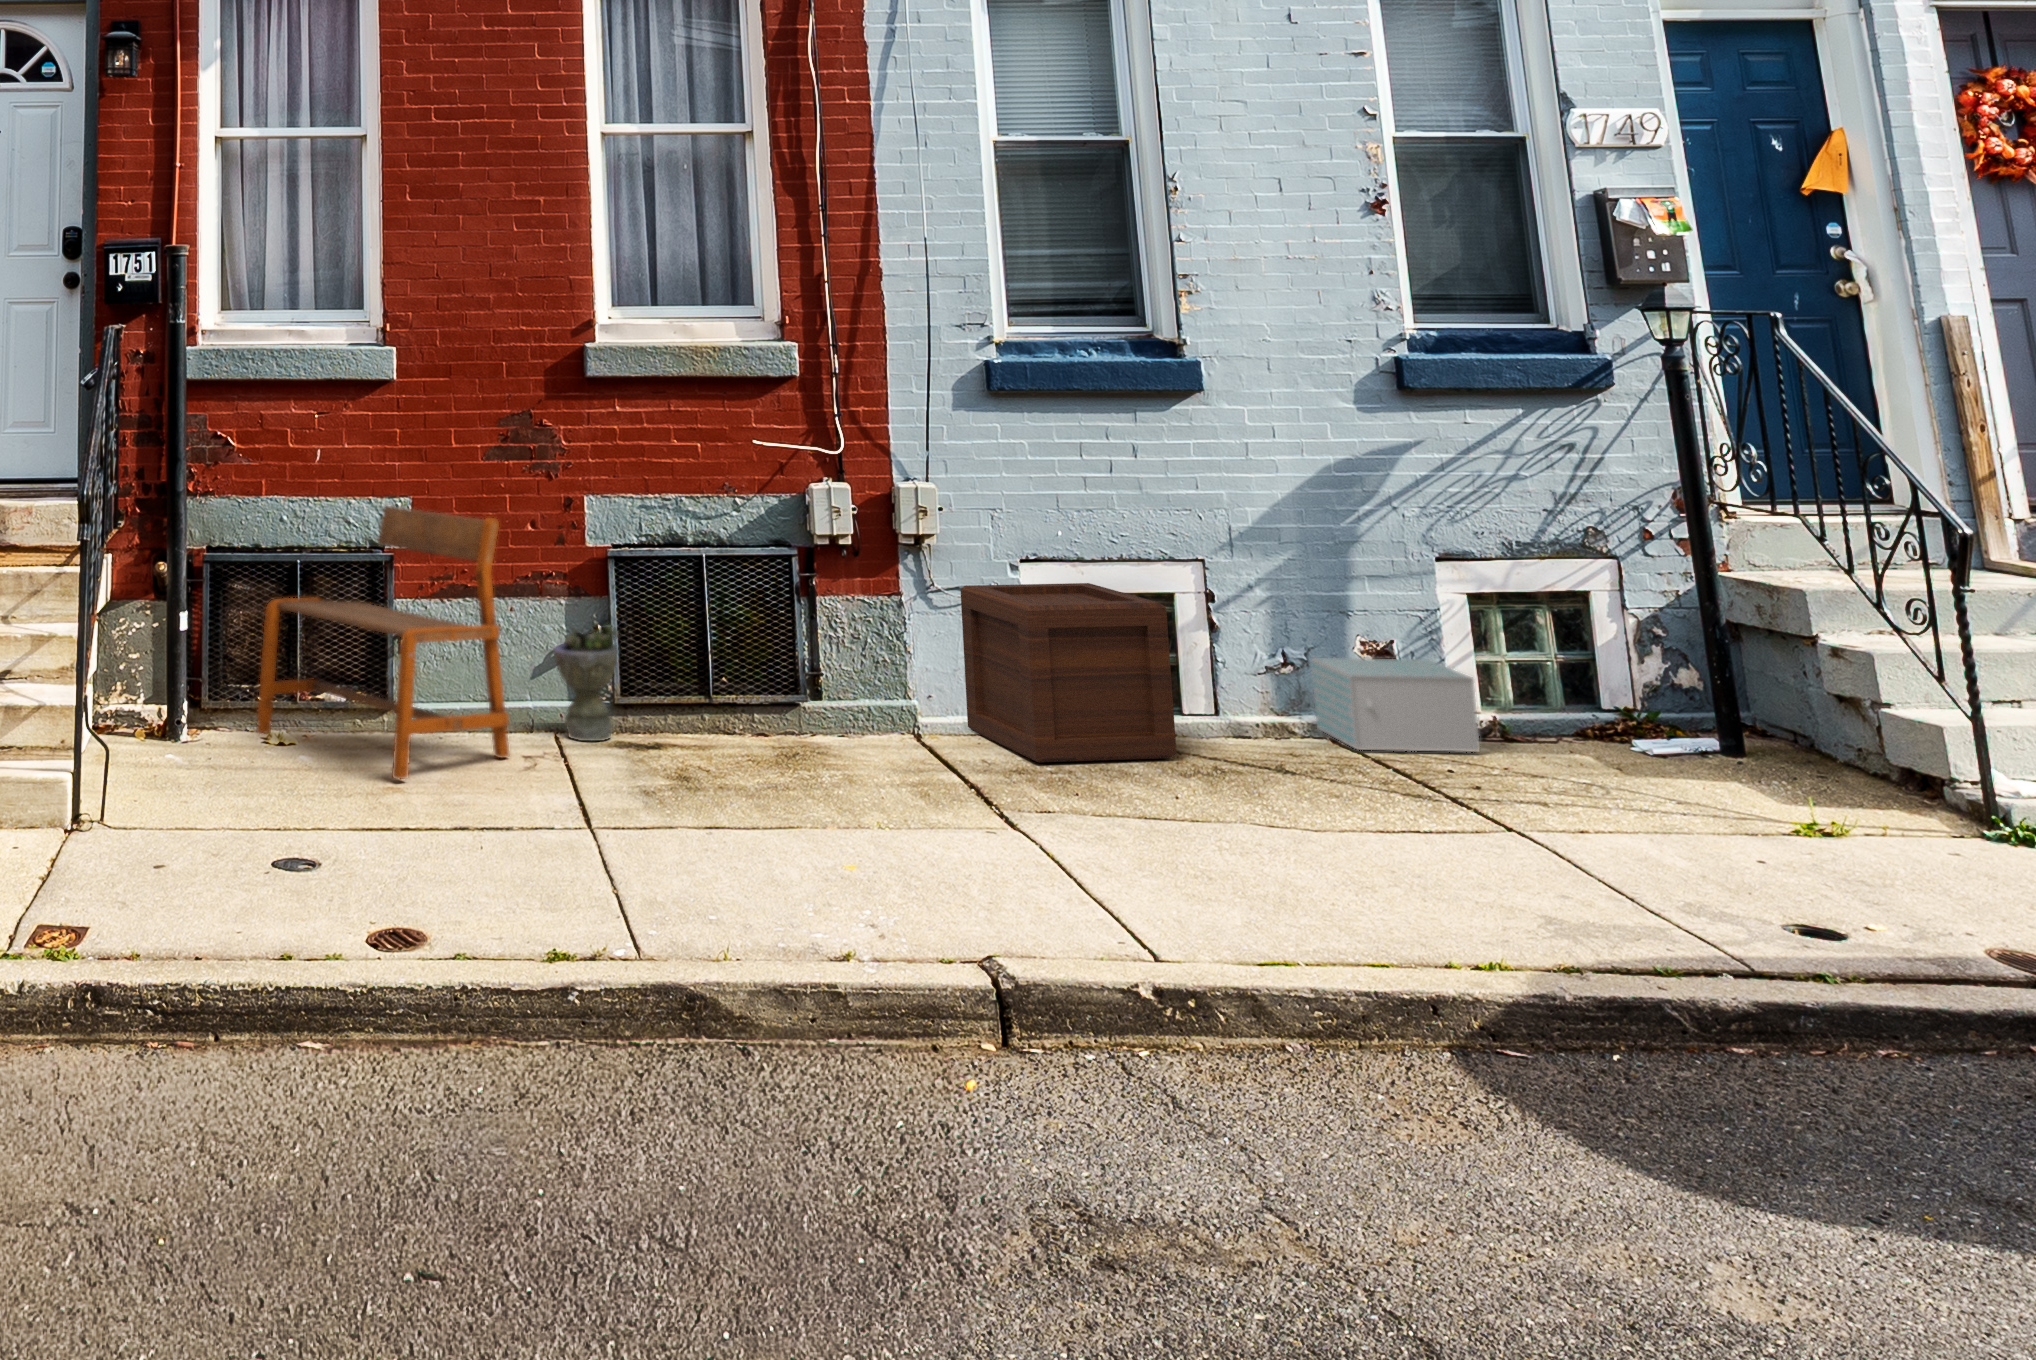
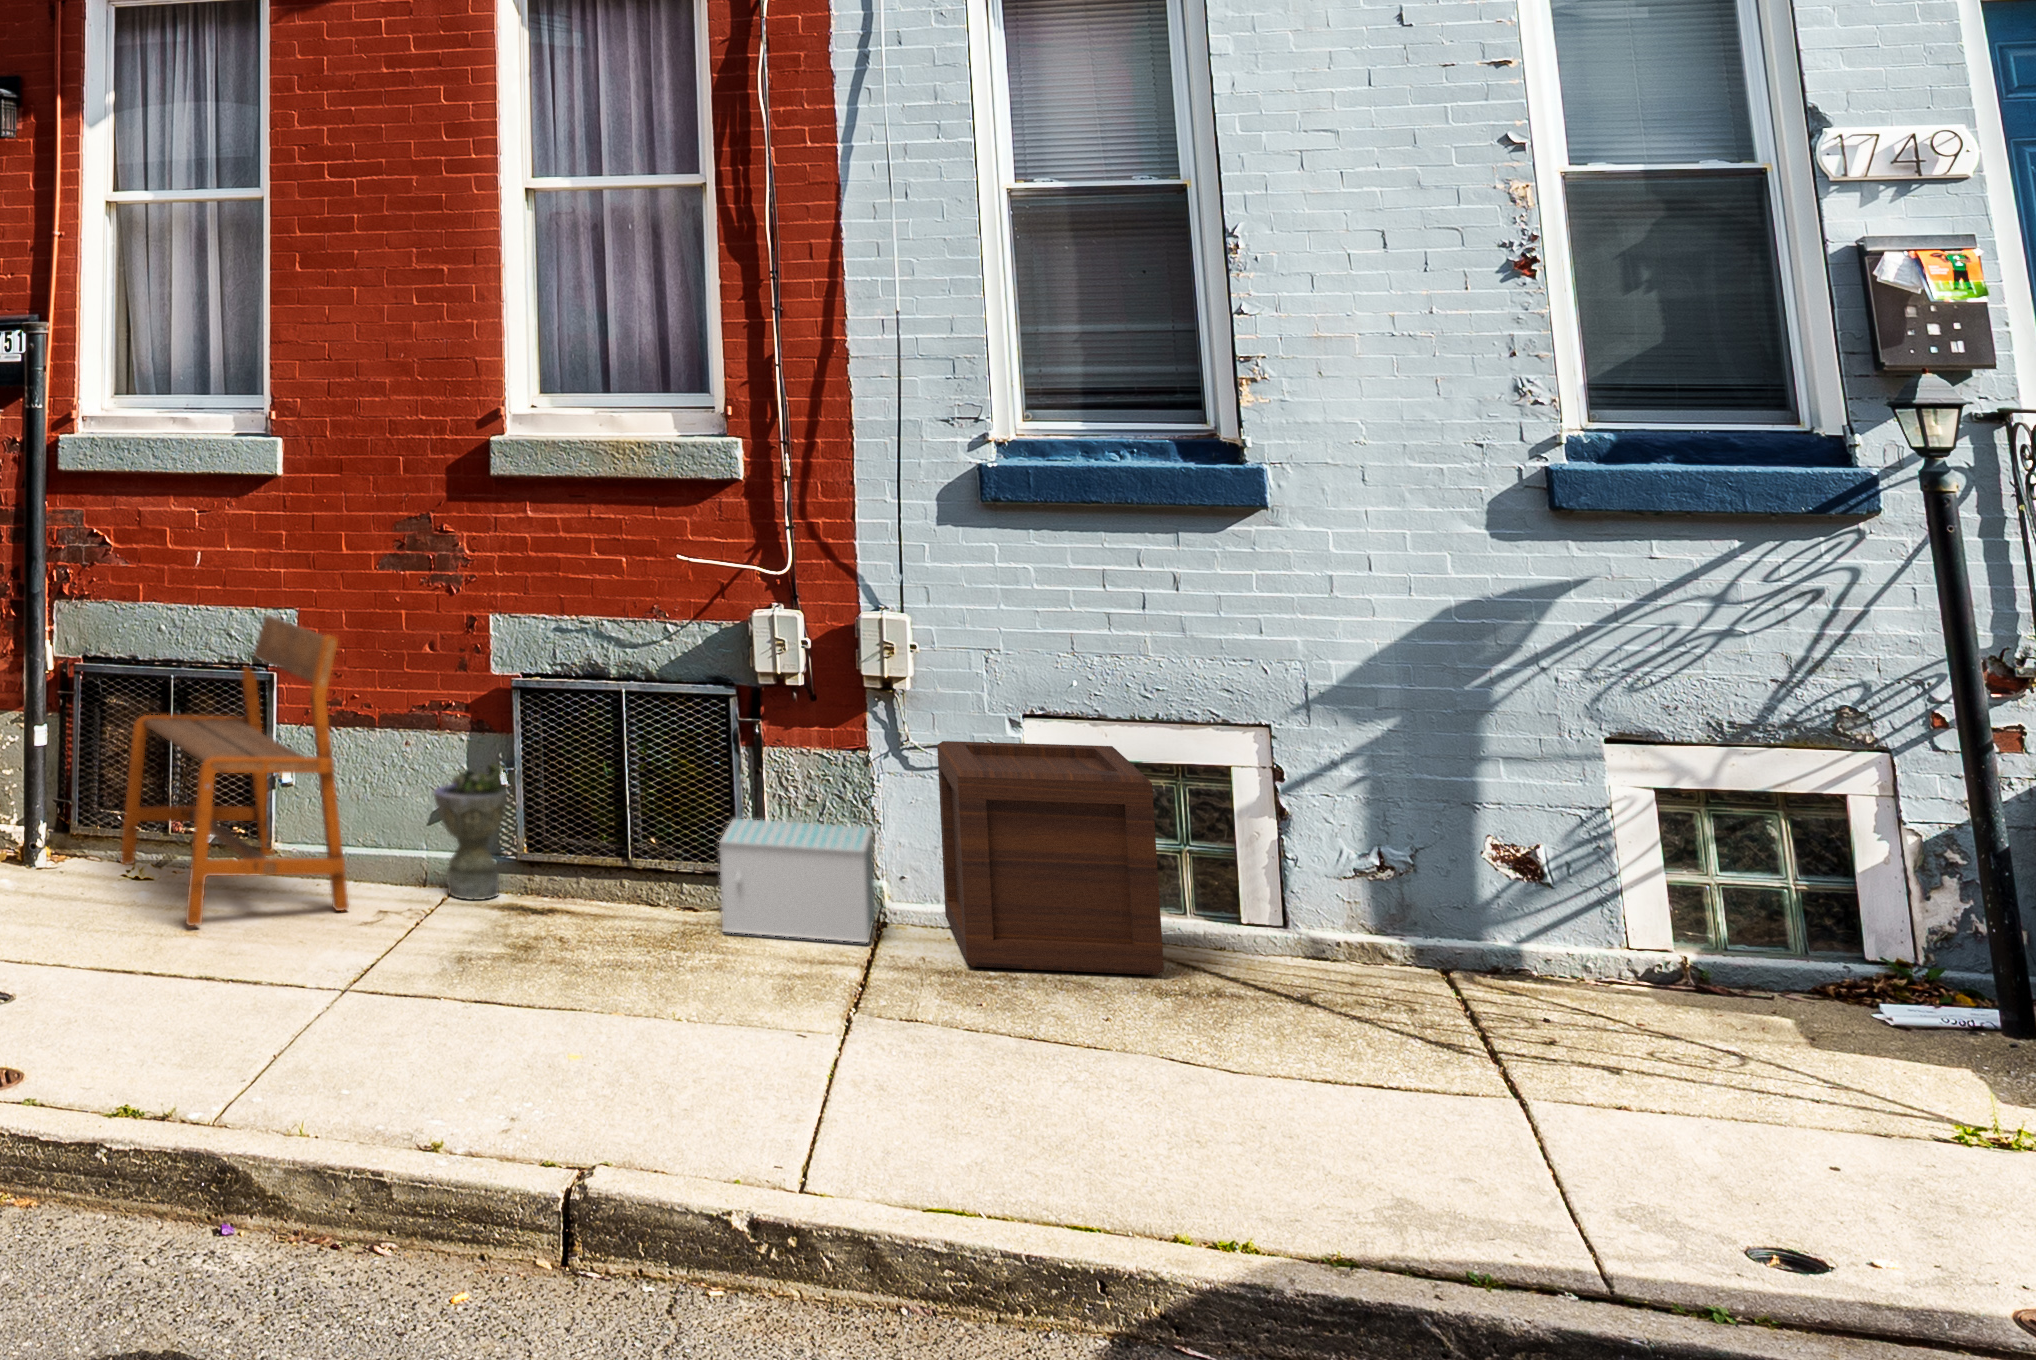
storage box: present [1312,658,1480,752] -> present [719,819,876,943]

